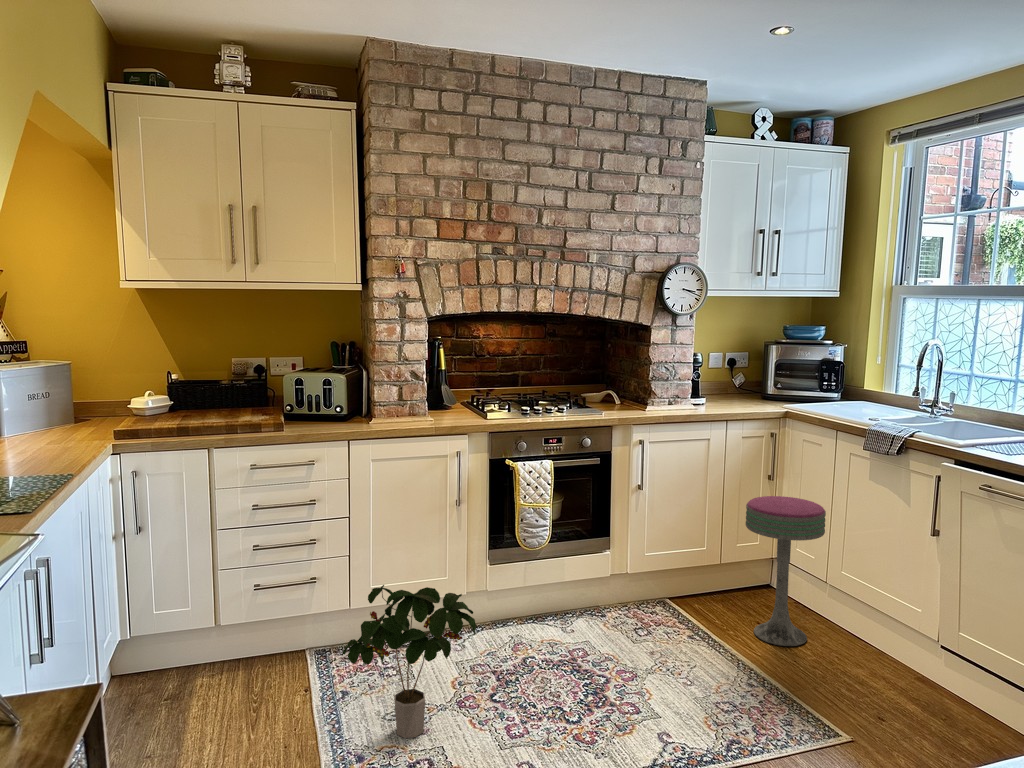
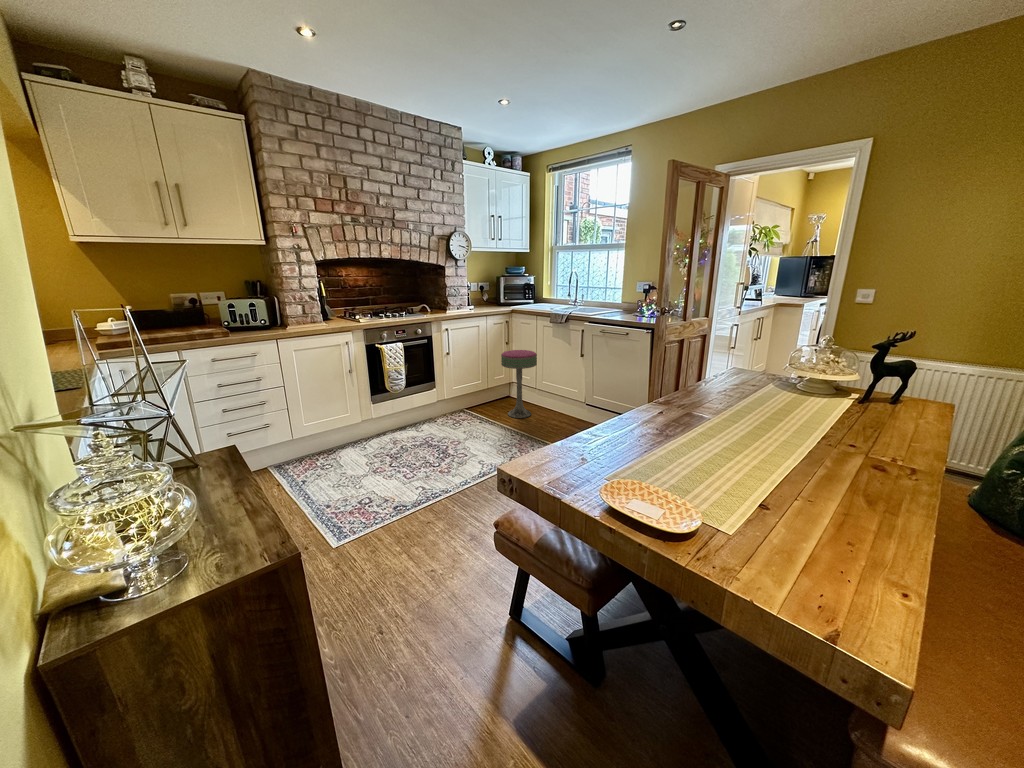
potted plant: present [343,585,476,738] -> none [304,412,383,493]

